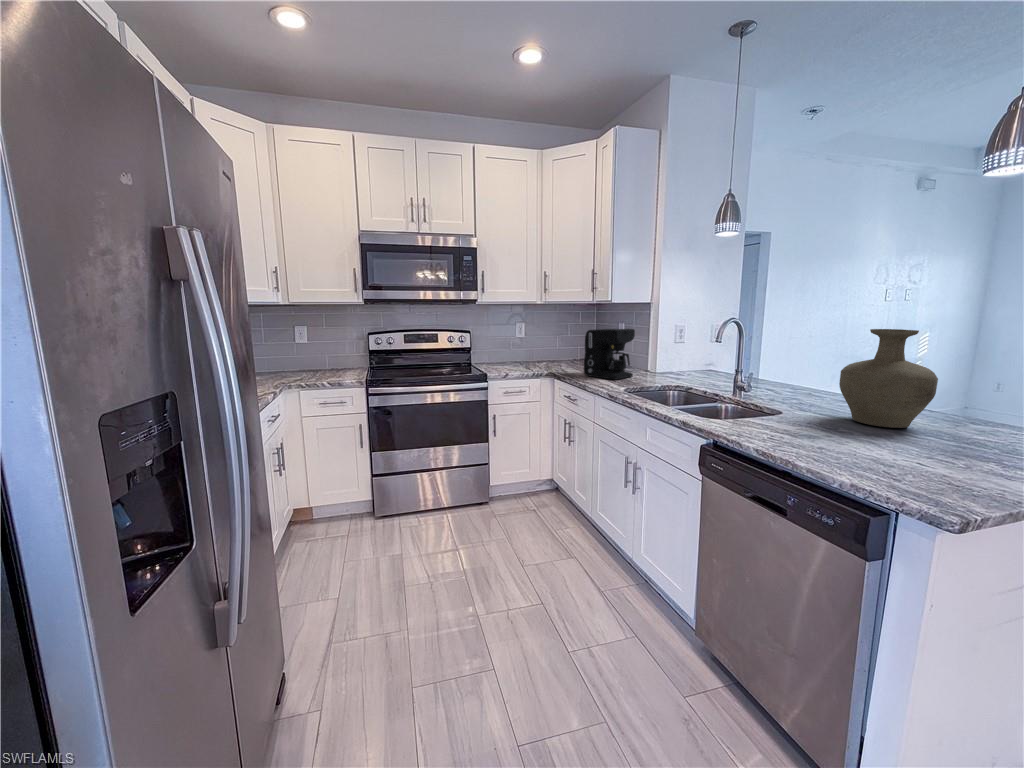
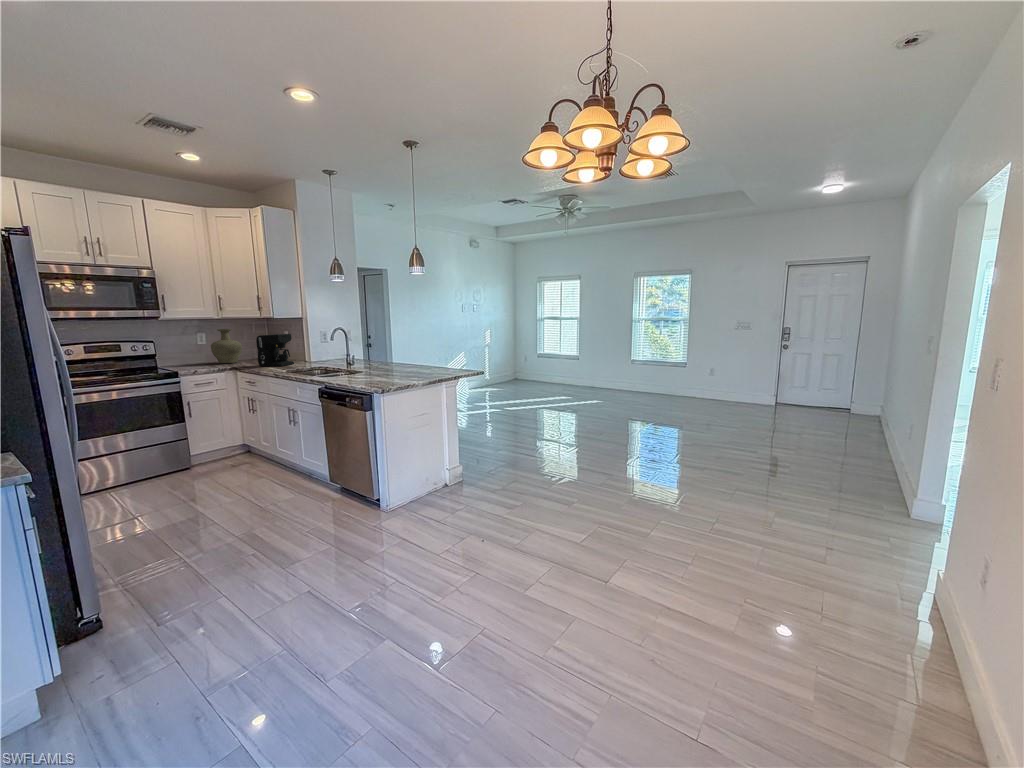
vase: present [839,329,938,428] -> present [211,329,242,363]

